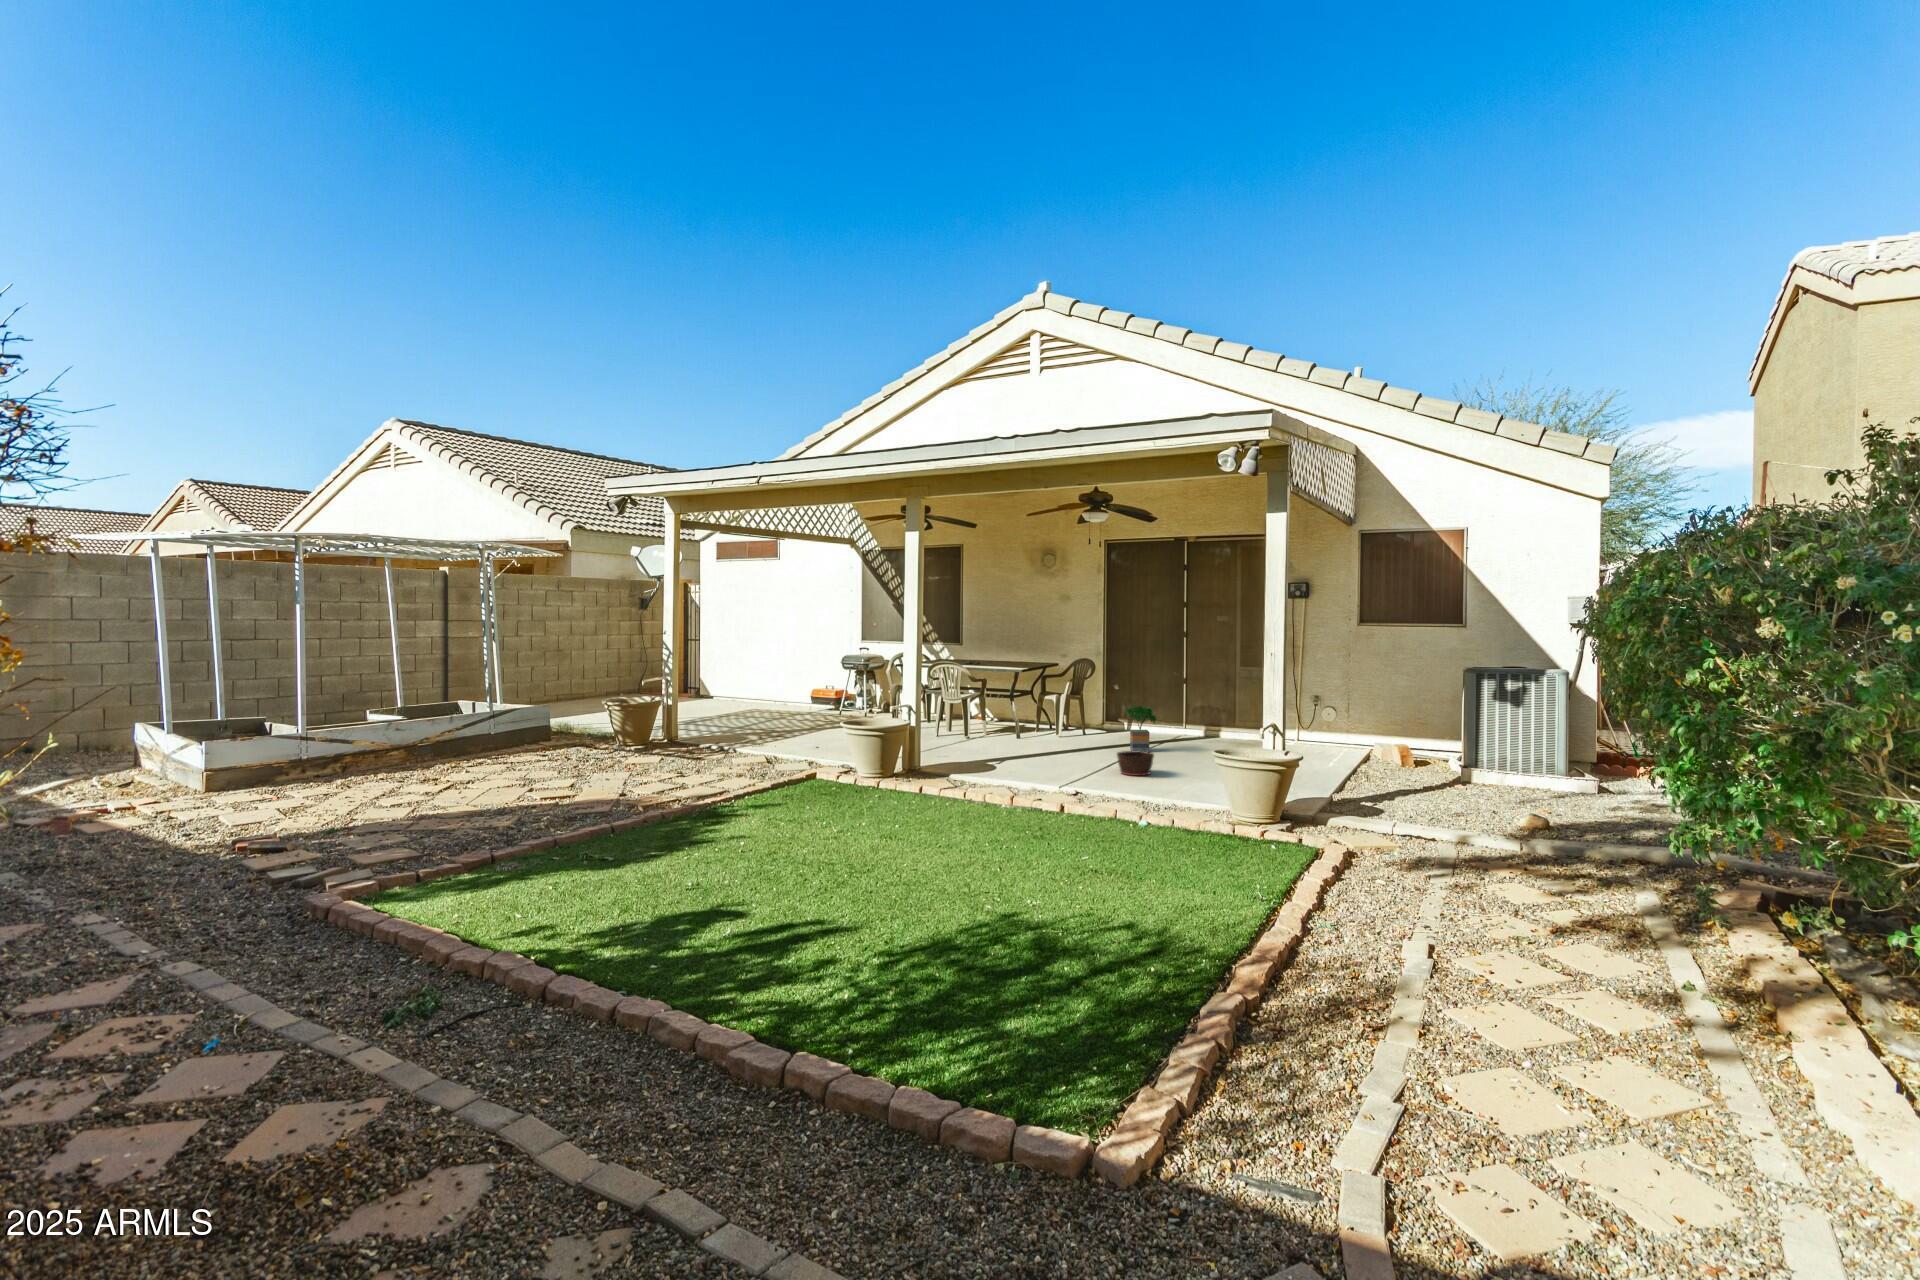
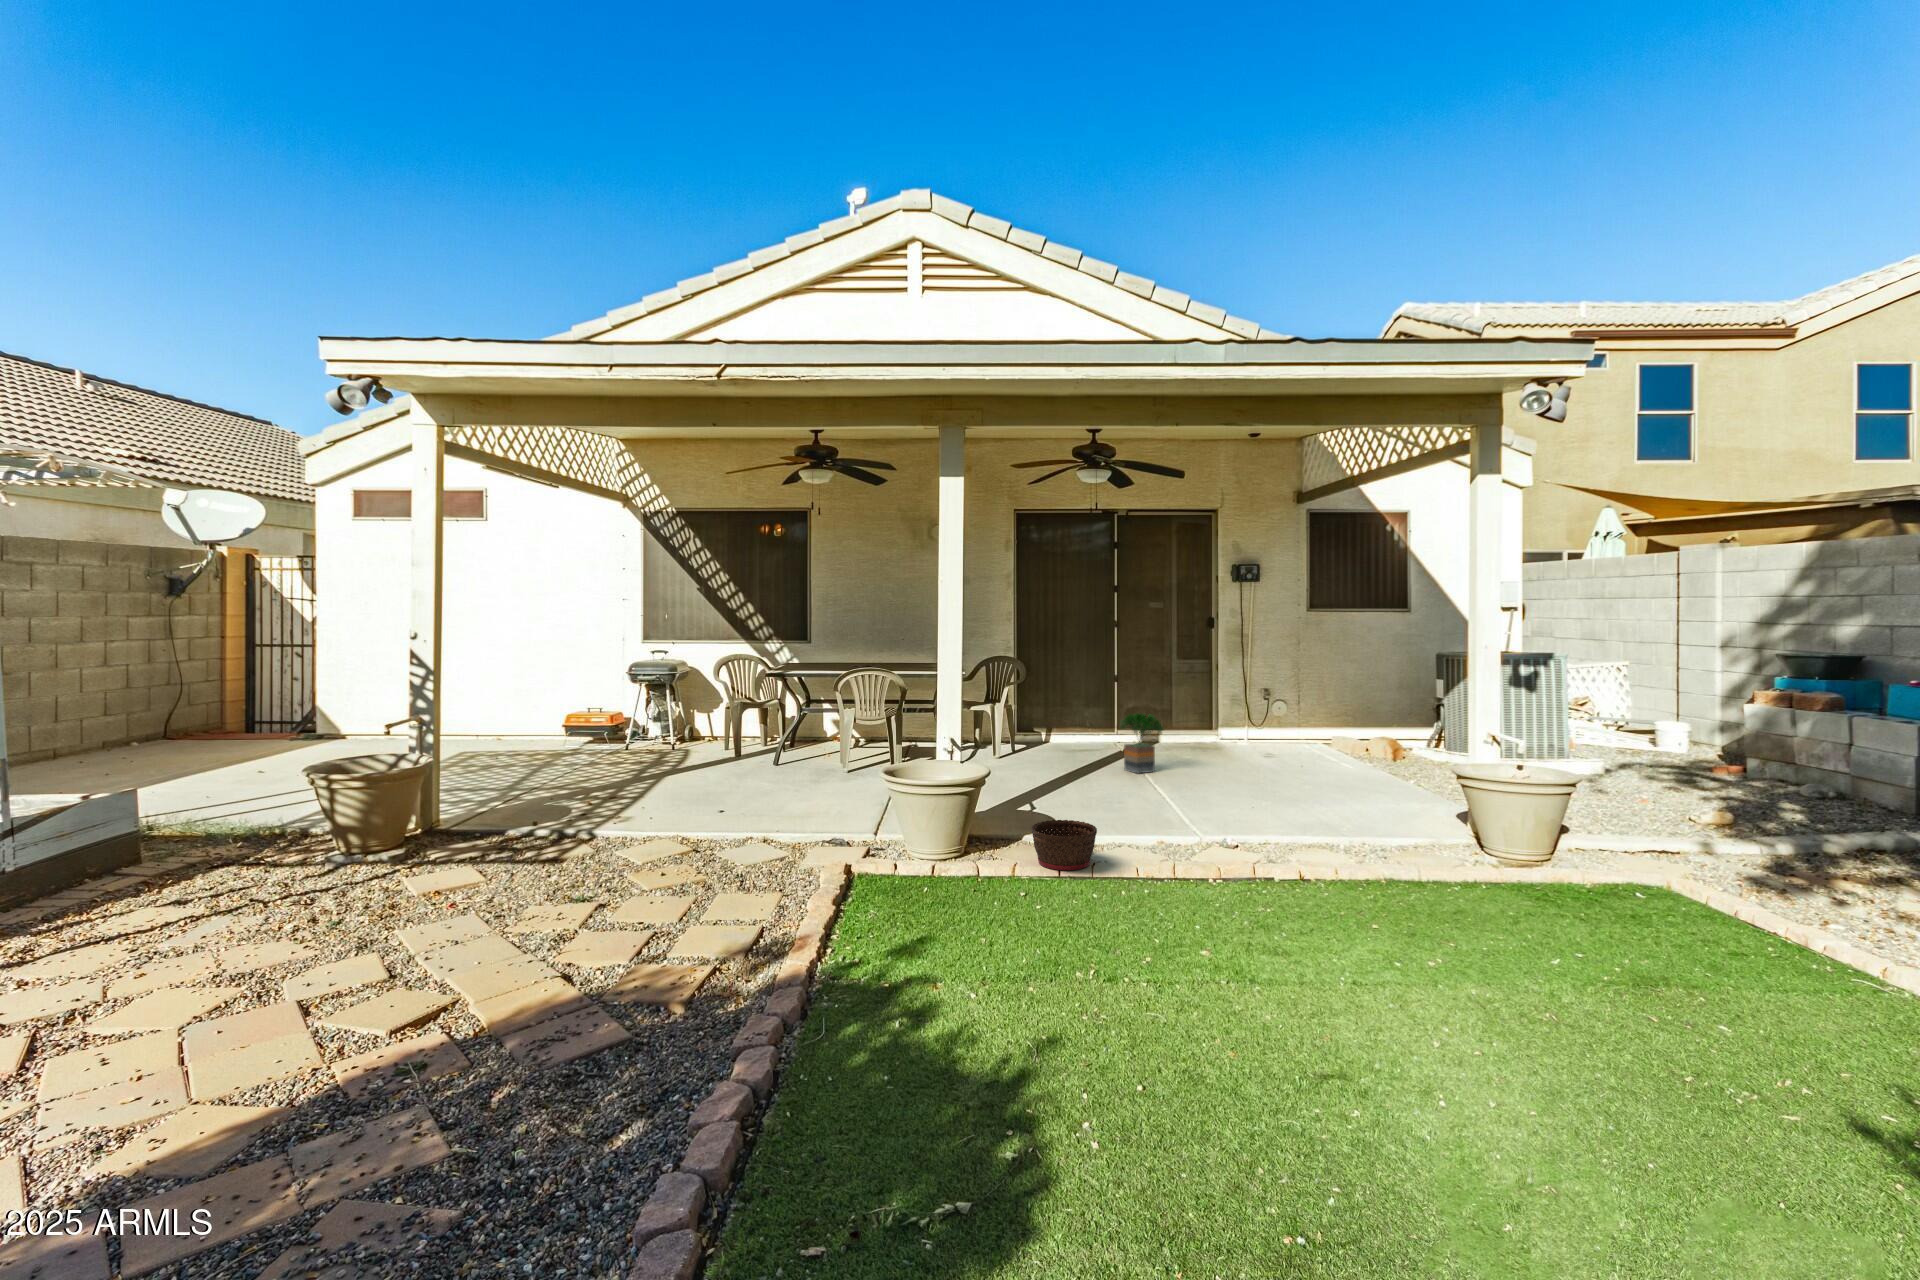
basket: present [1117,751,1154,776] -> present [1031,820,1097,870]

